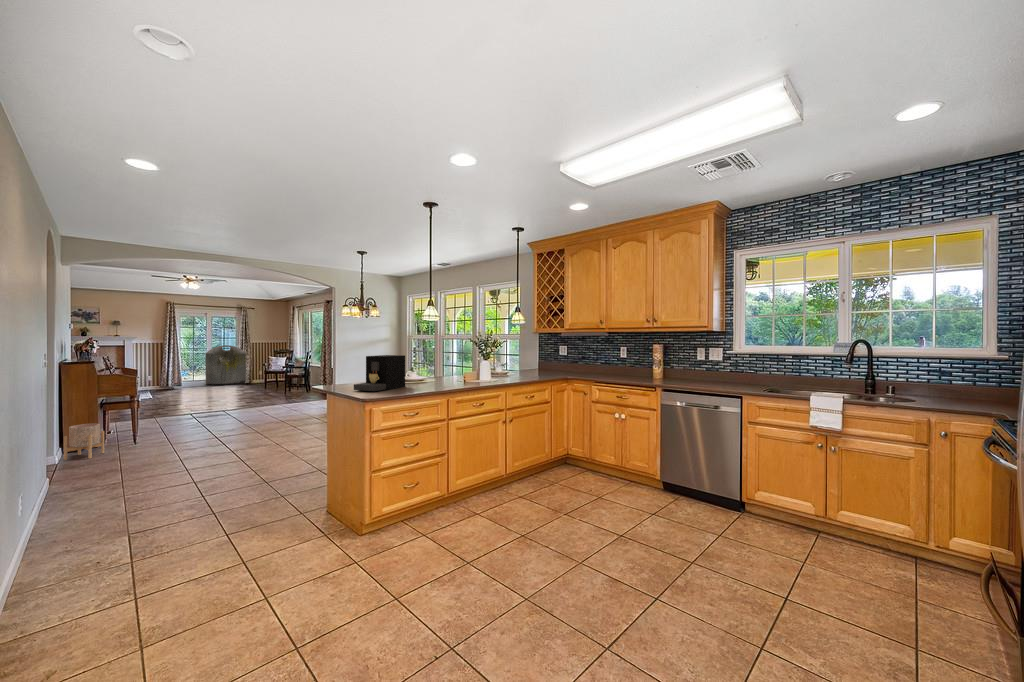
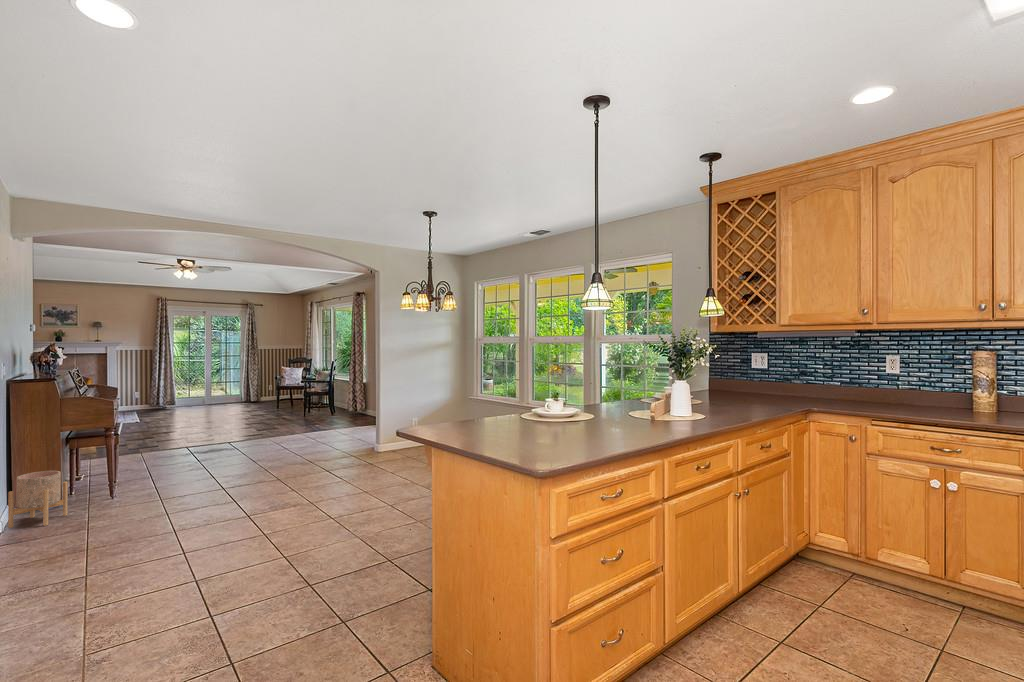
trash can: present [206,345,246,385] -> none [204,353,253,404]
coffee maker: present [354,355,405,391] -> none [498,371,576,445]

